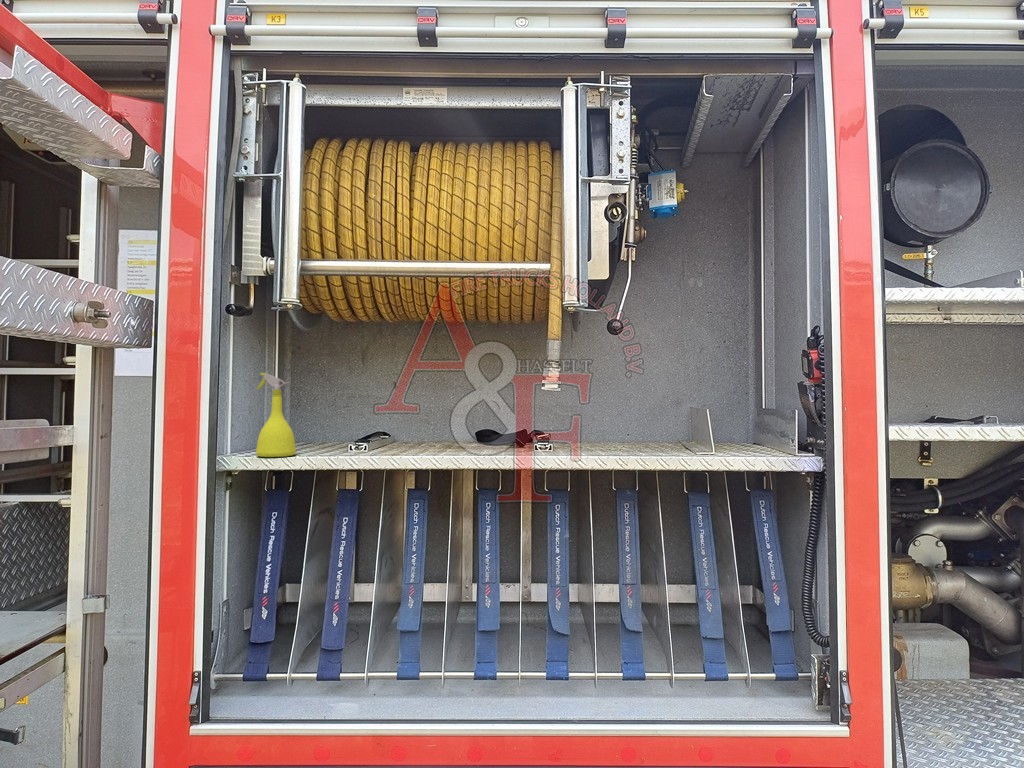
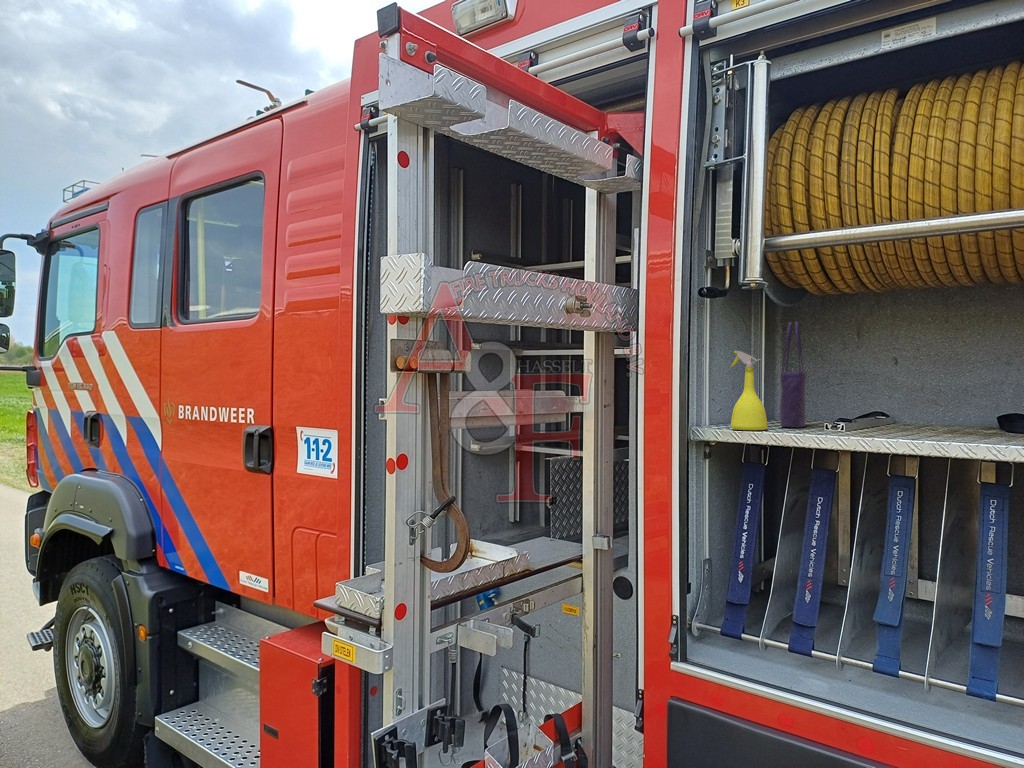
tote bag: none [308,346,332,450] -> present [780,322,806,427]

